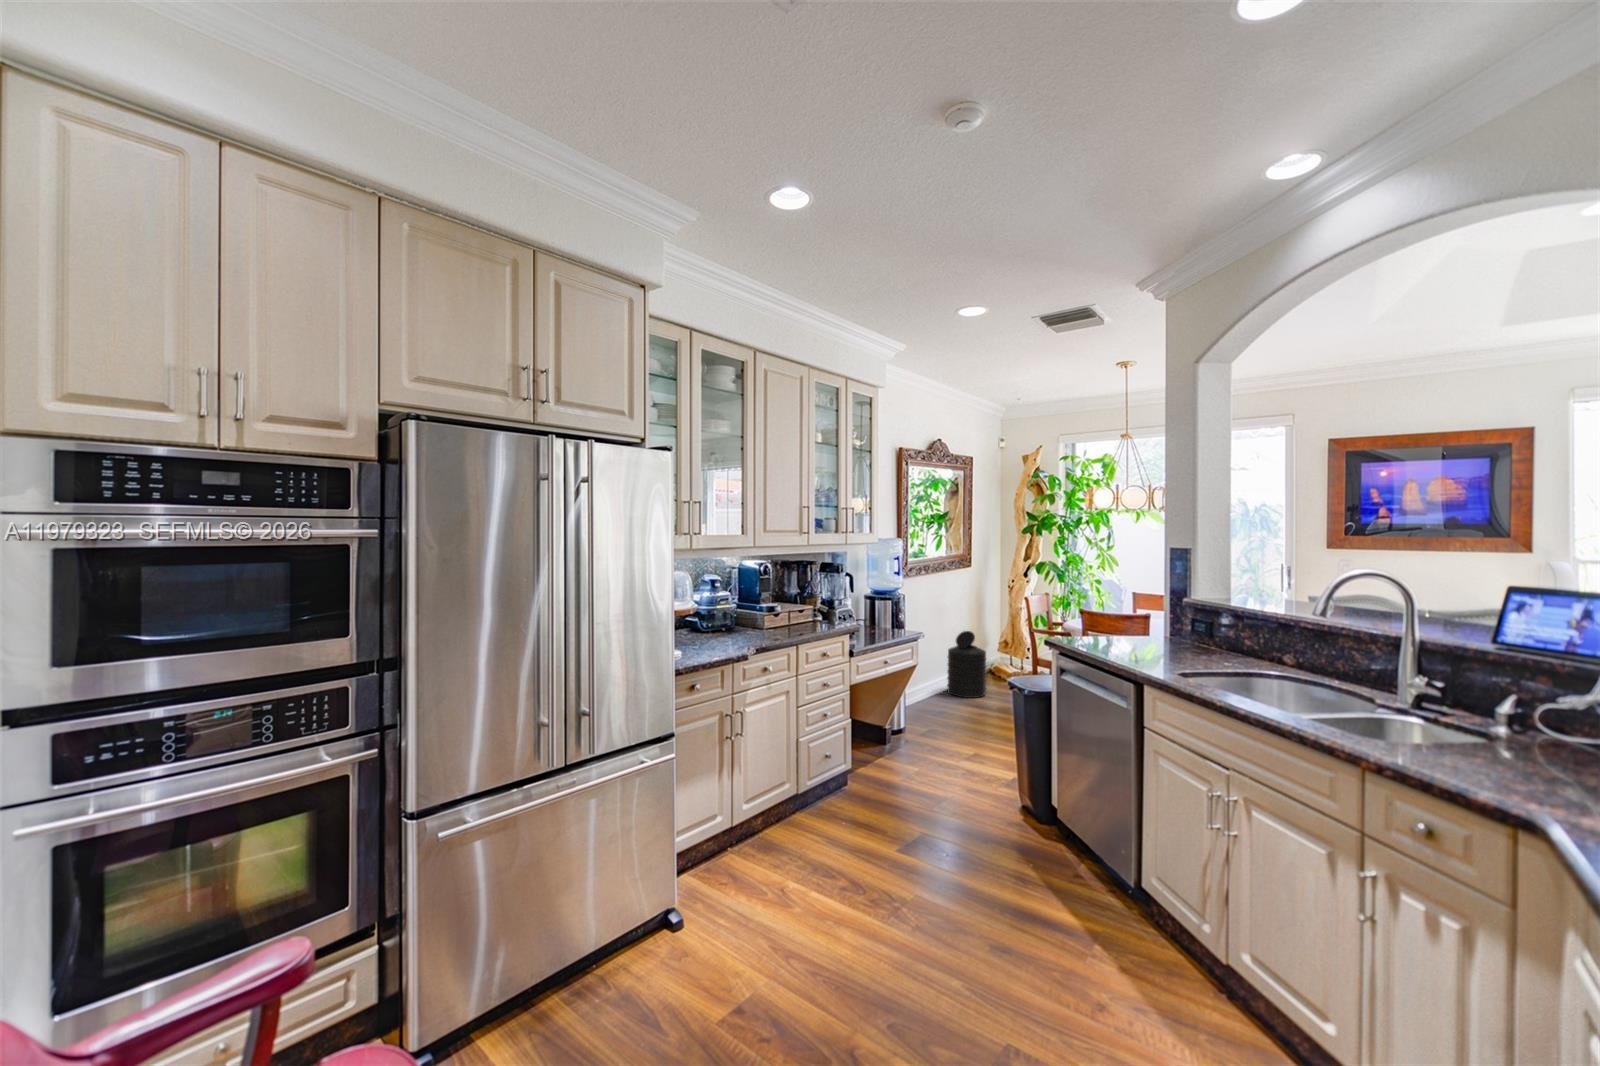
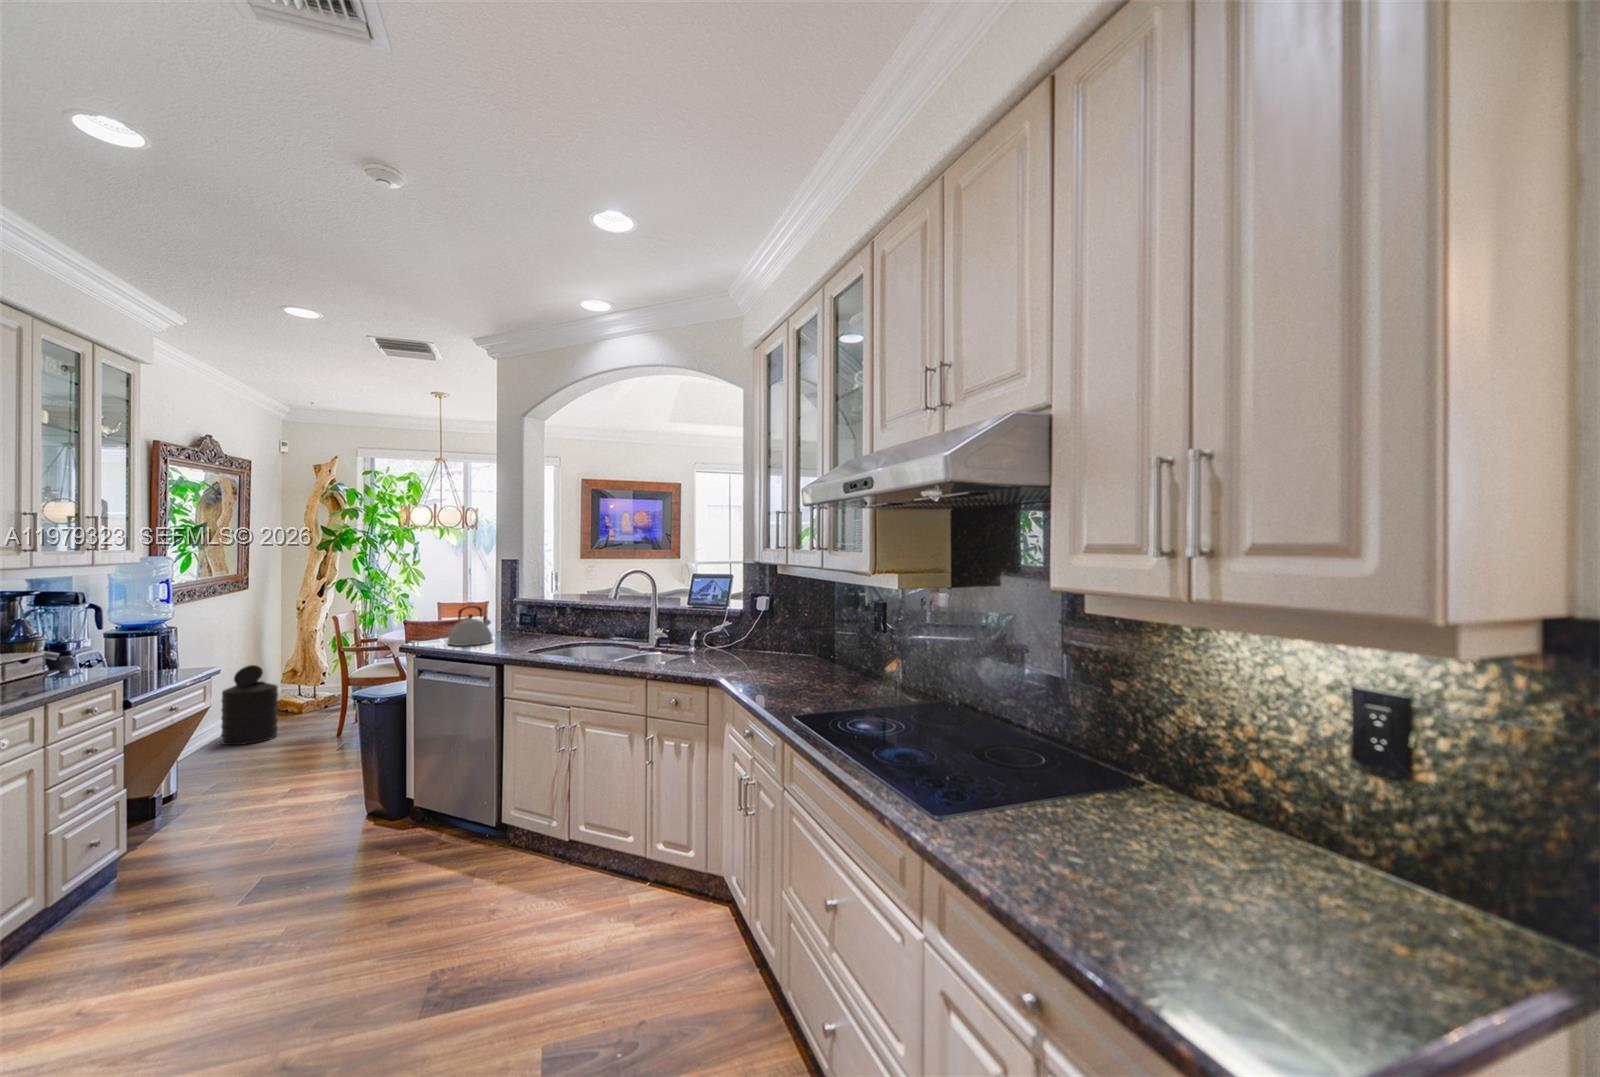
kettle: none [1098,604,1152,651] -> present [448,606,492,646]

